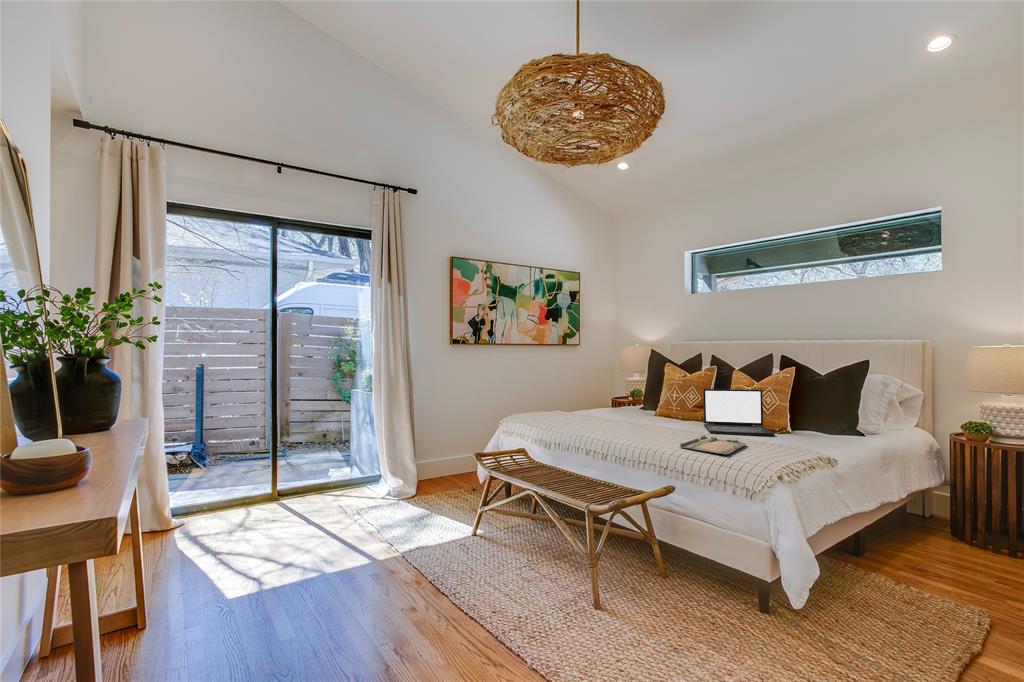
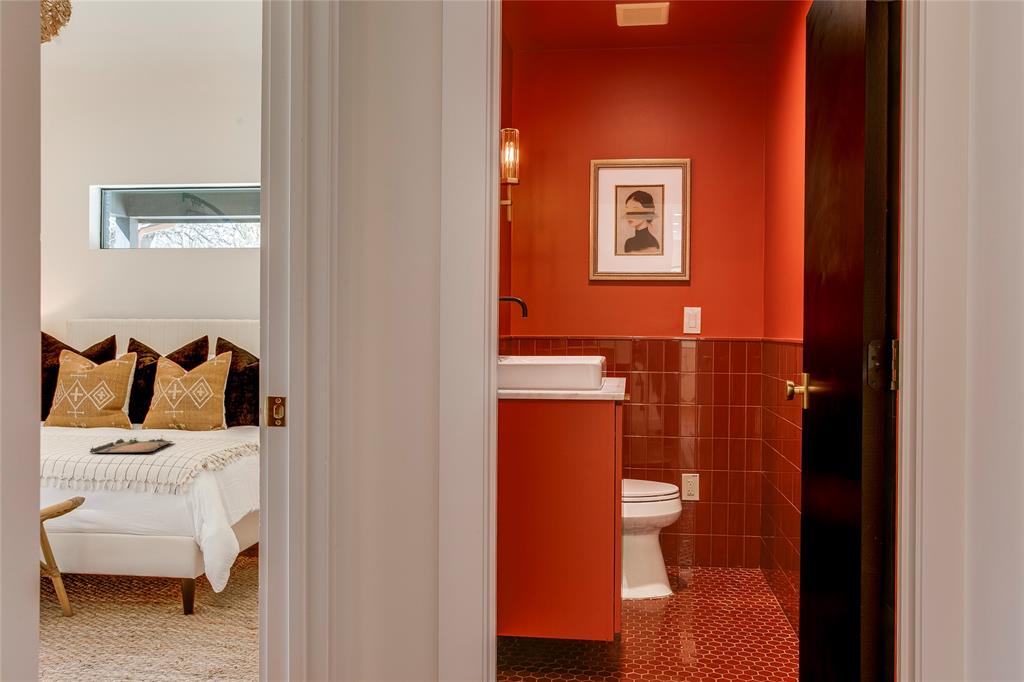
laptop: present [703,389,774,436] -> none [119,379,205,437]

